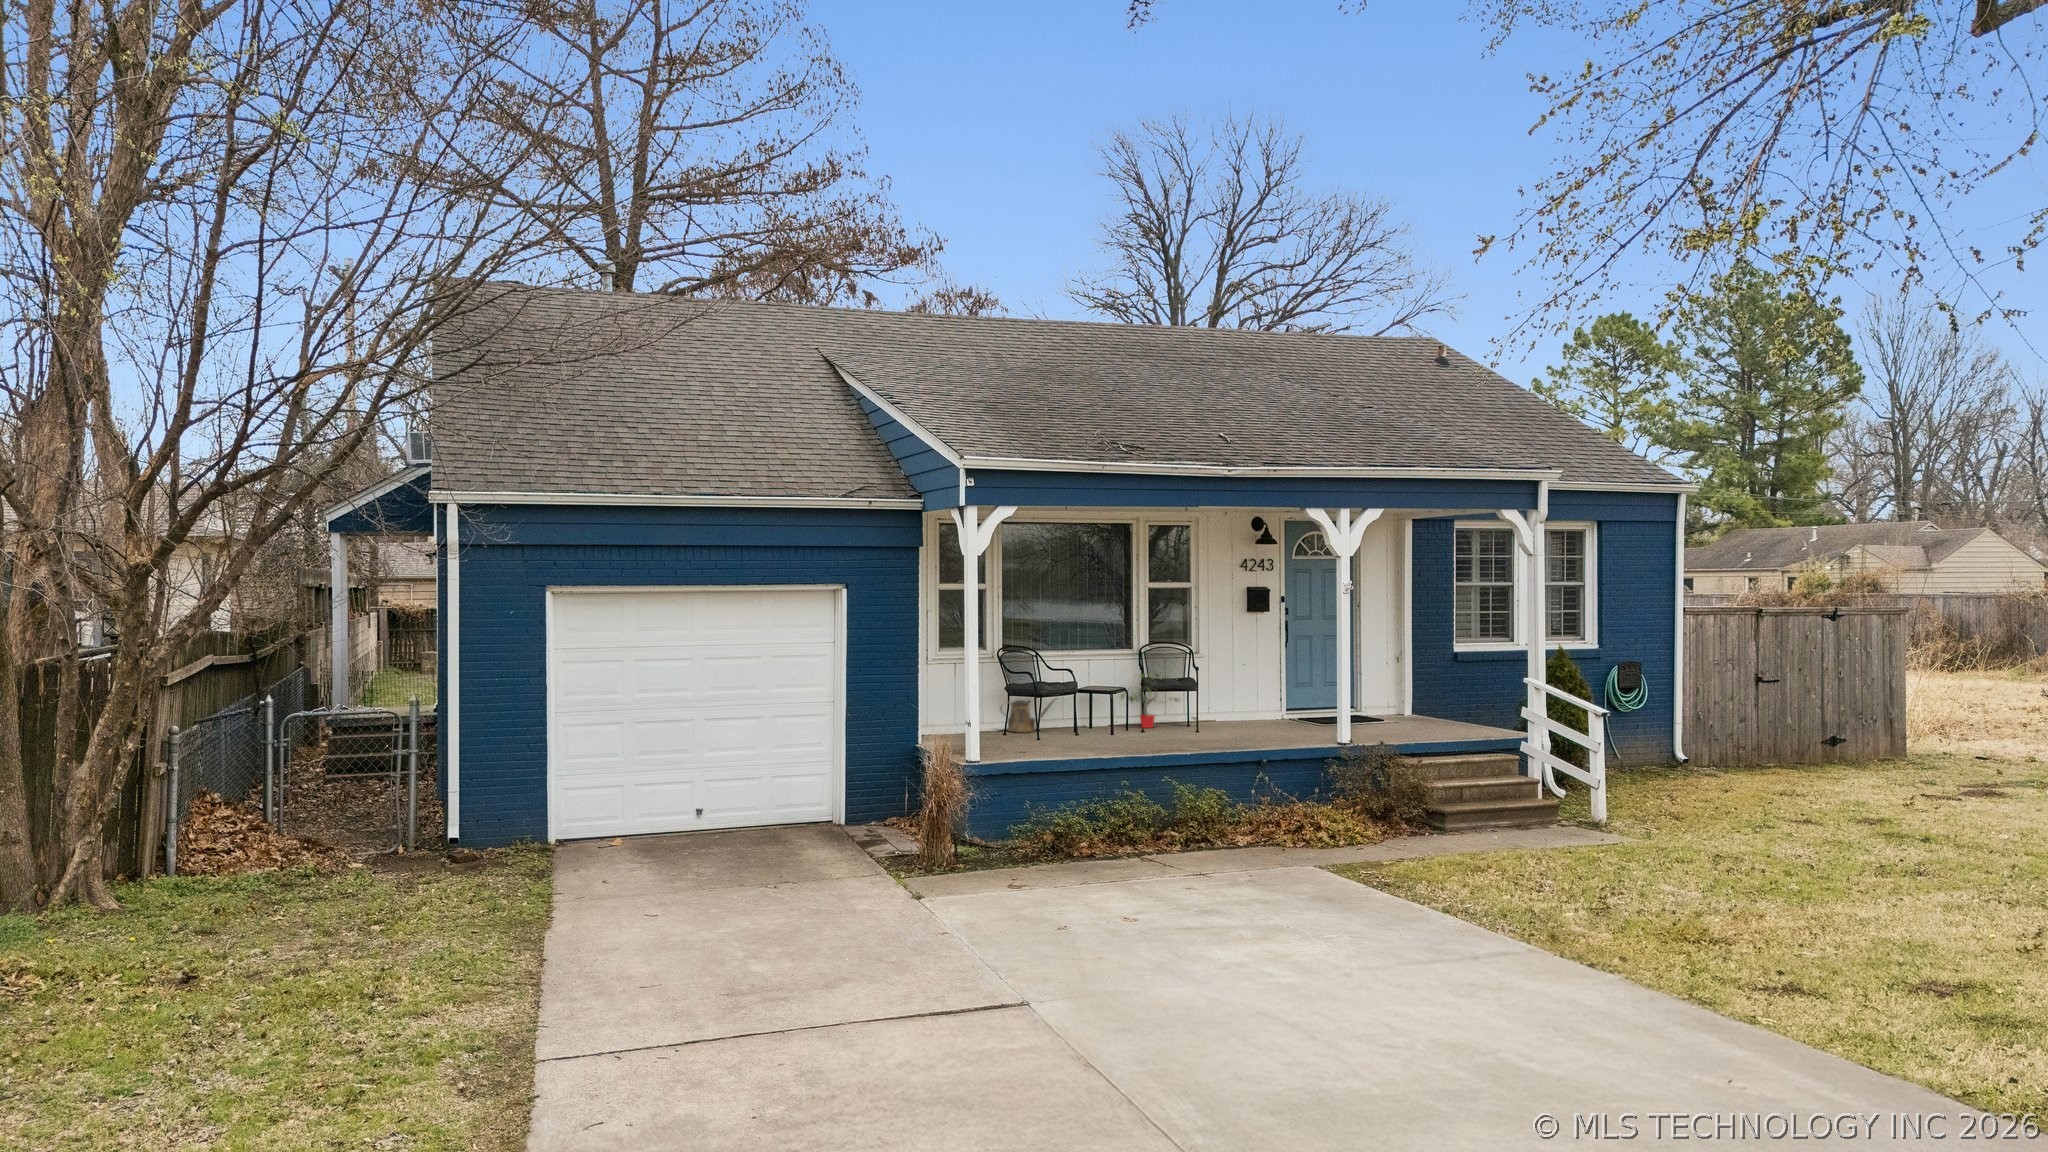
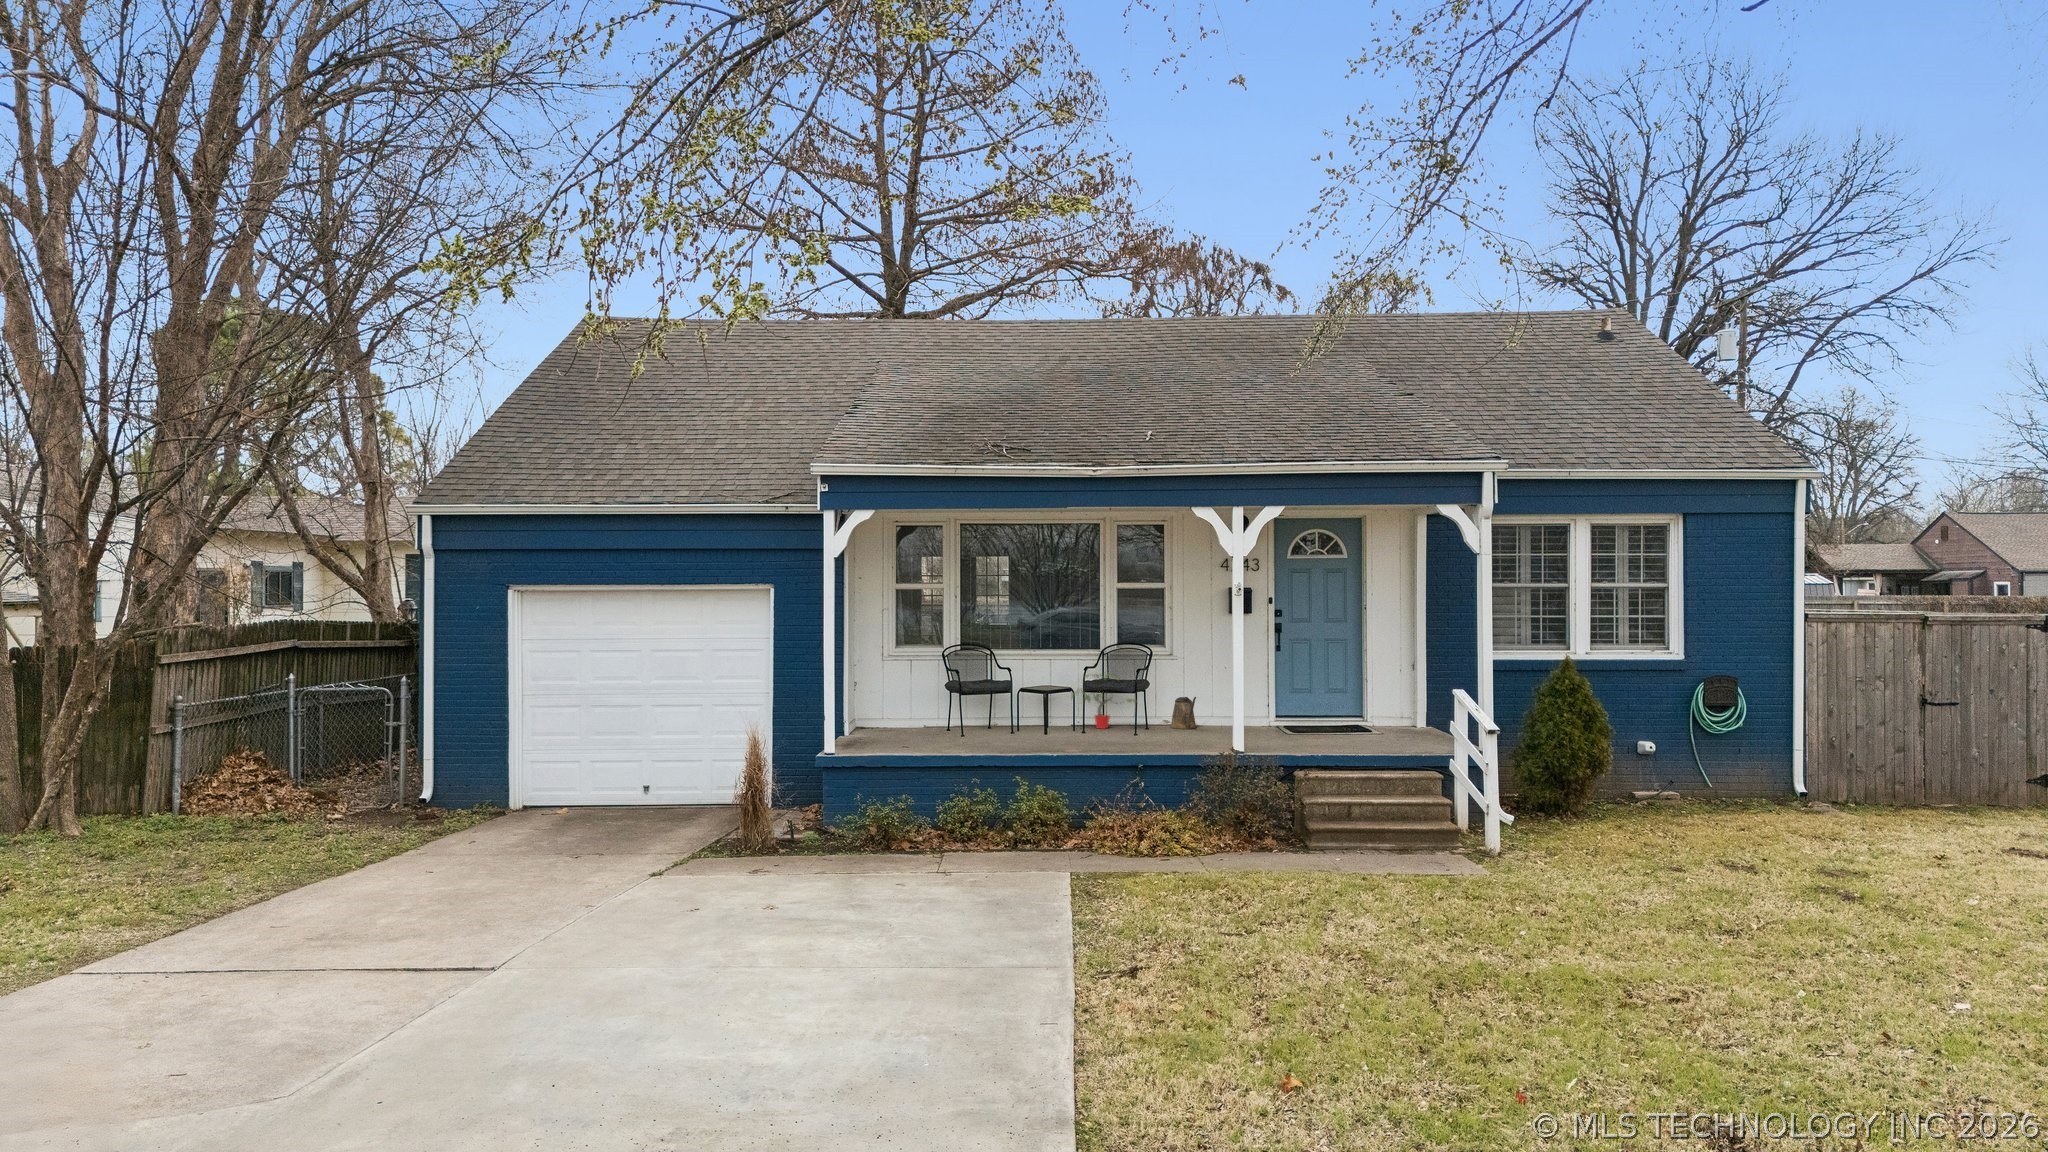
watering can: present [1001,699,1056,732] -> present [1170,697,1196,729]

